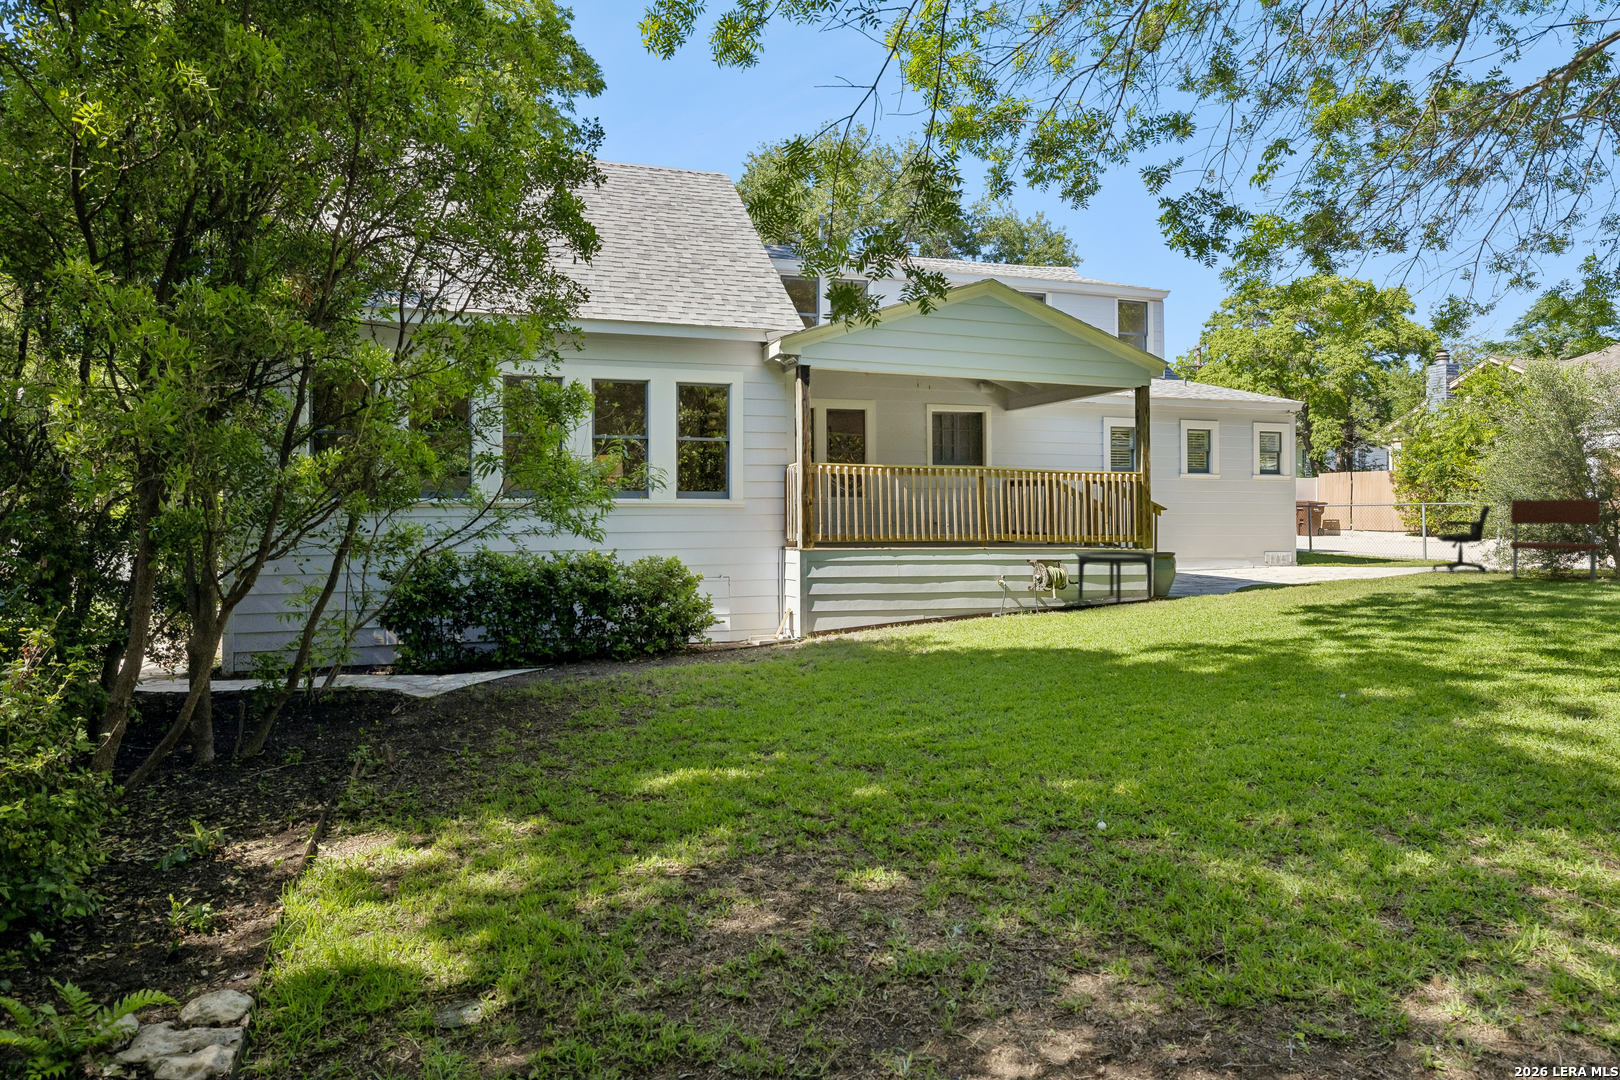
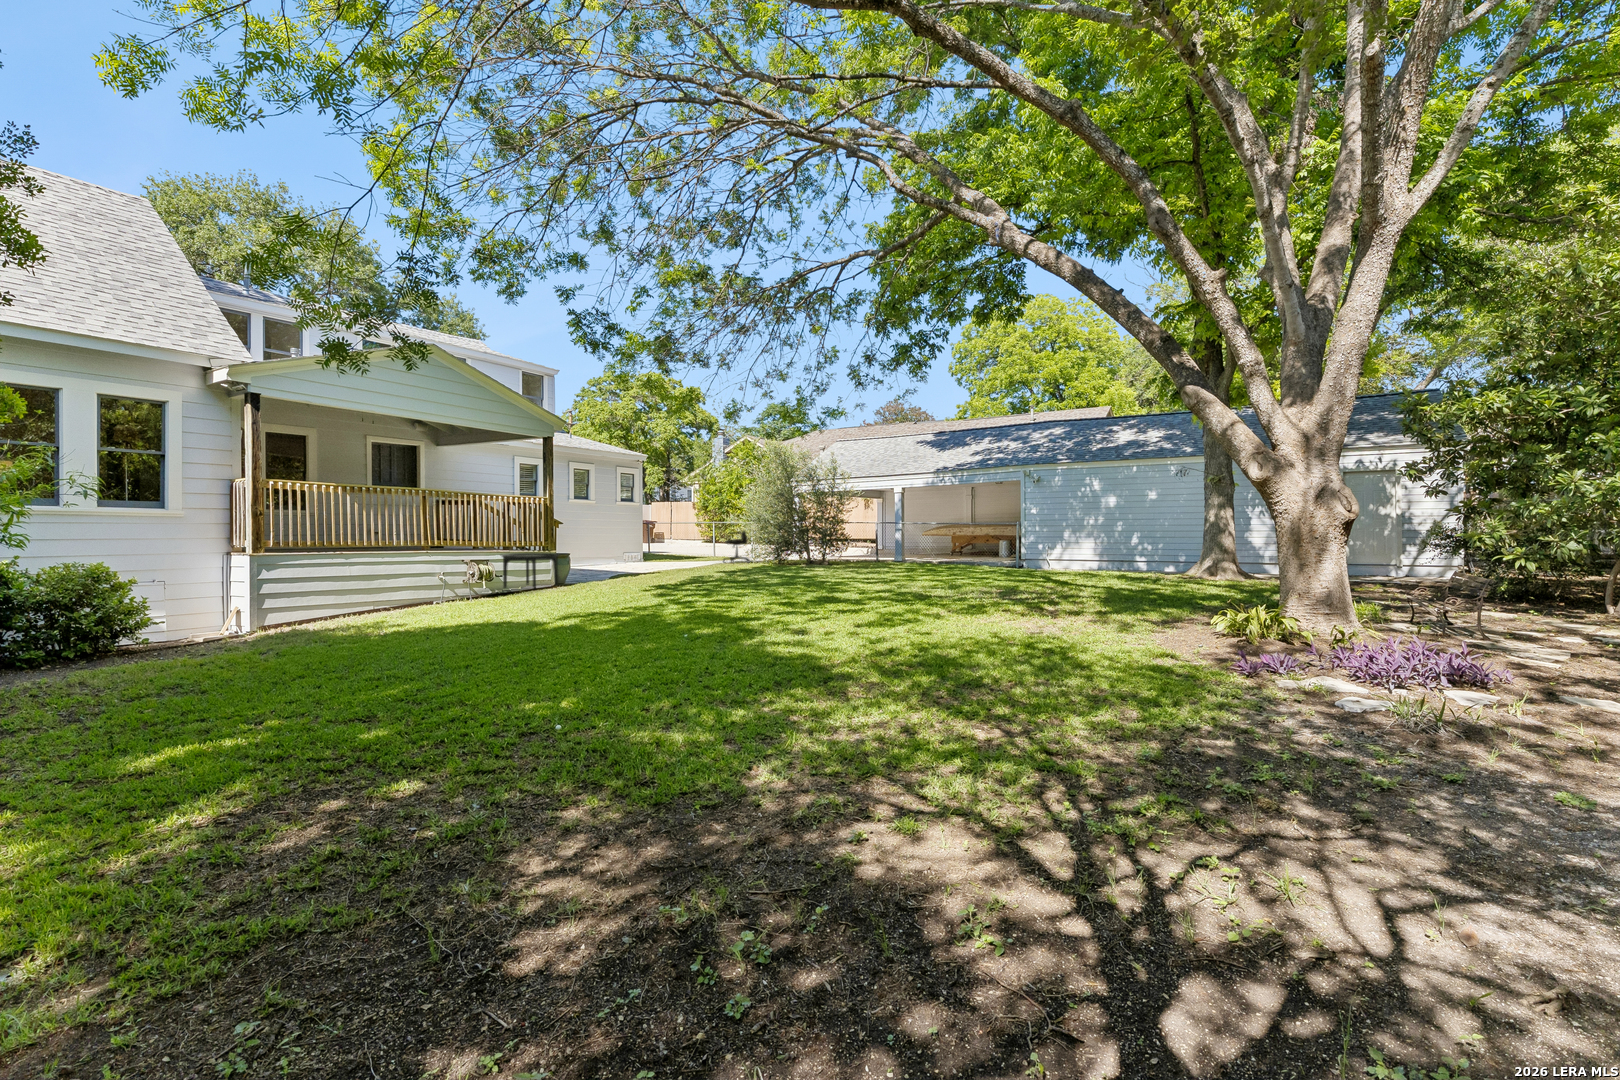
bench: present [1511,499,1601,581] -> none [761,519,801,565]

